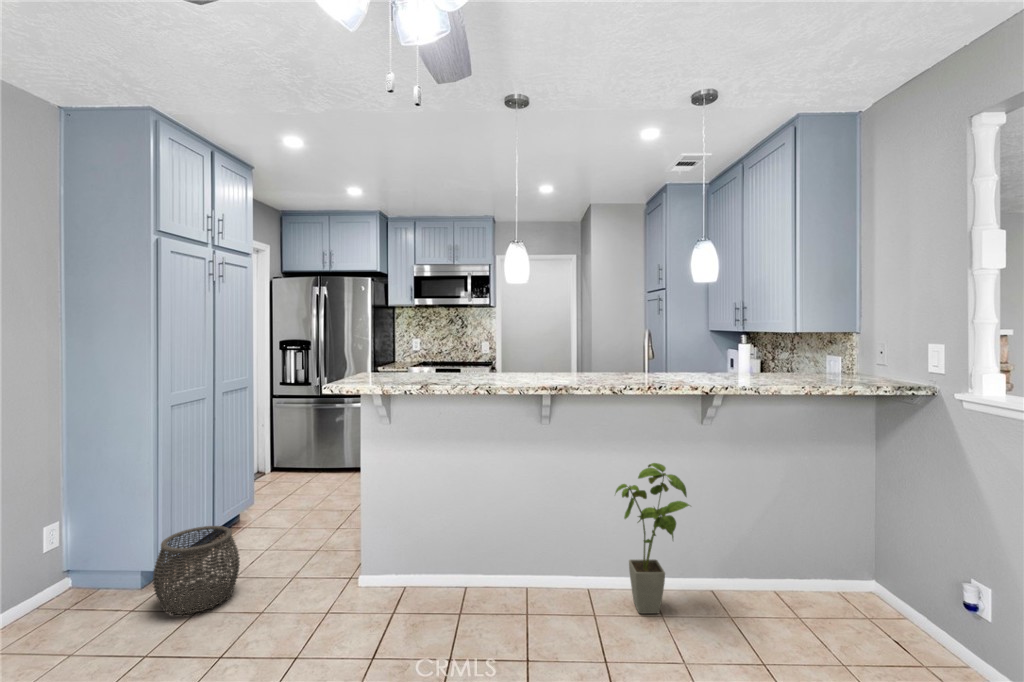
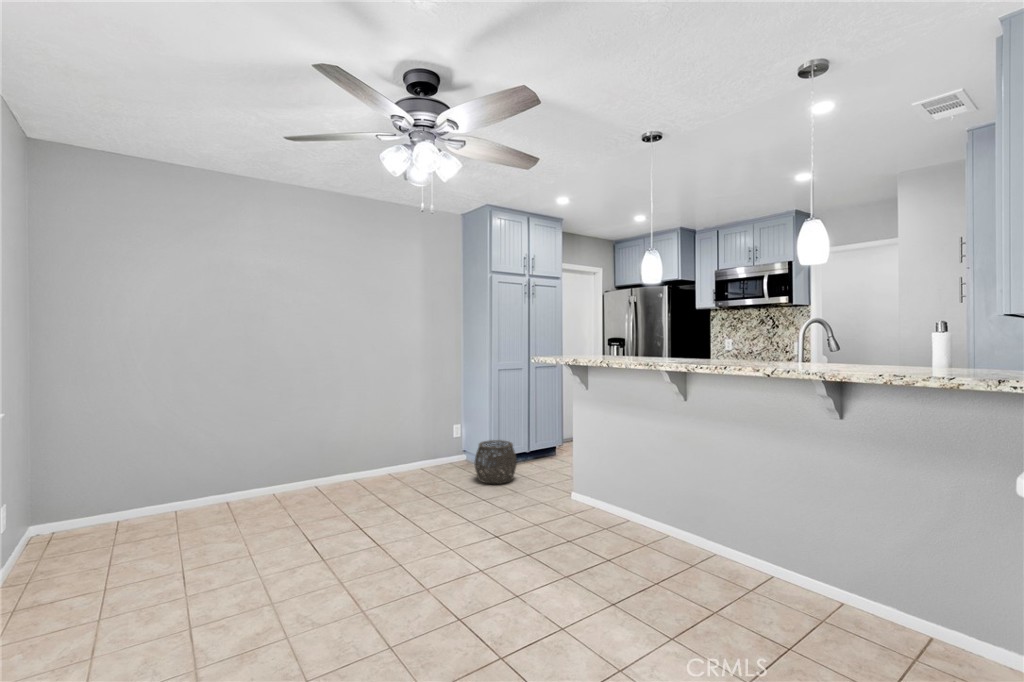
house plant: present [615,463,690,614] -> none [714,442,800,587]

